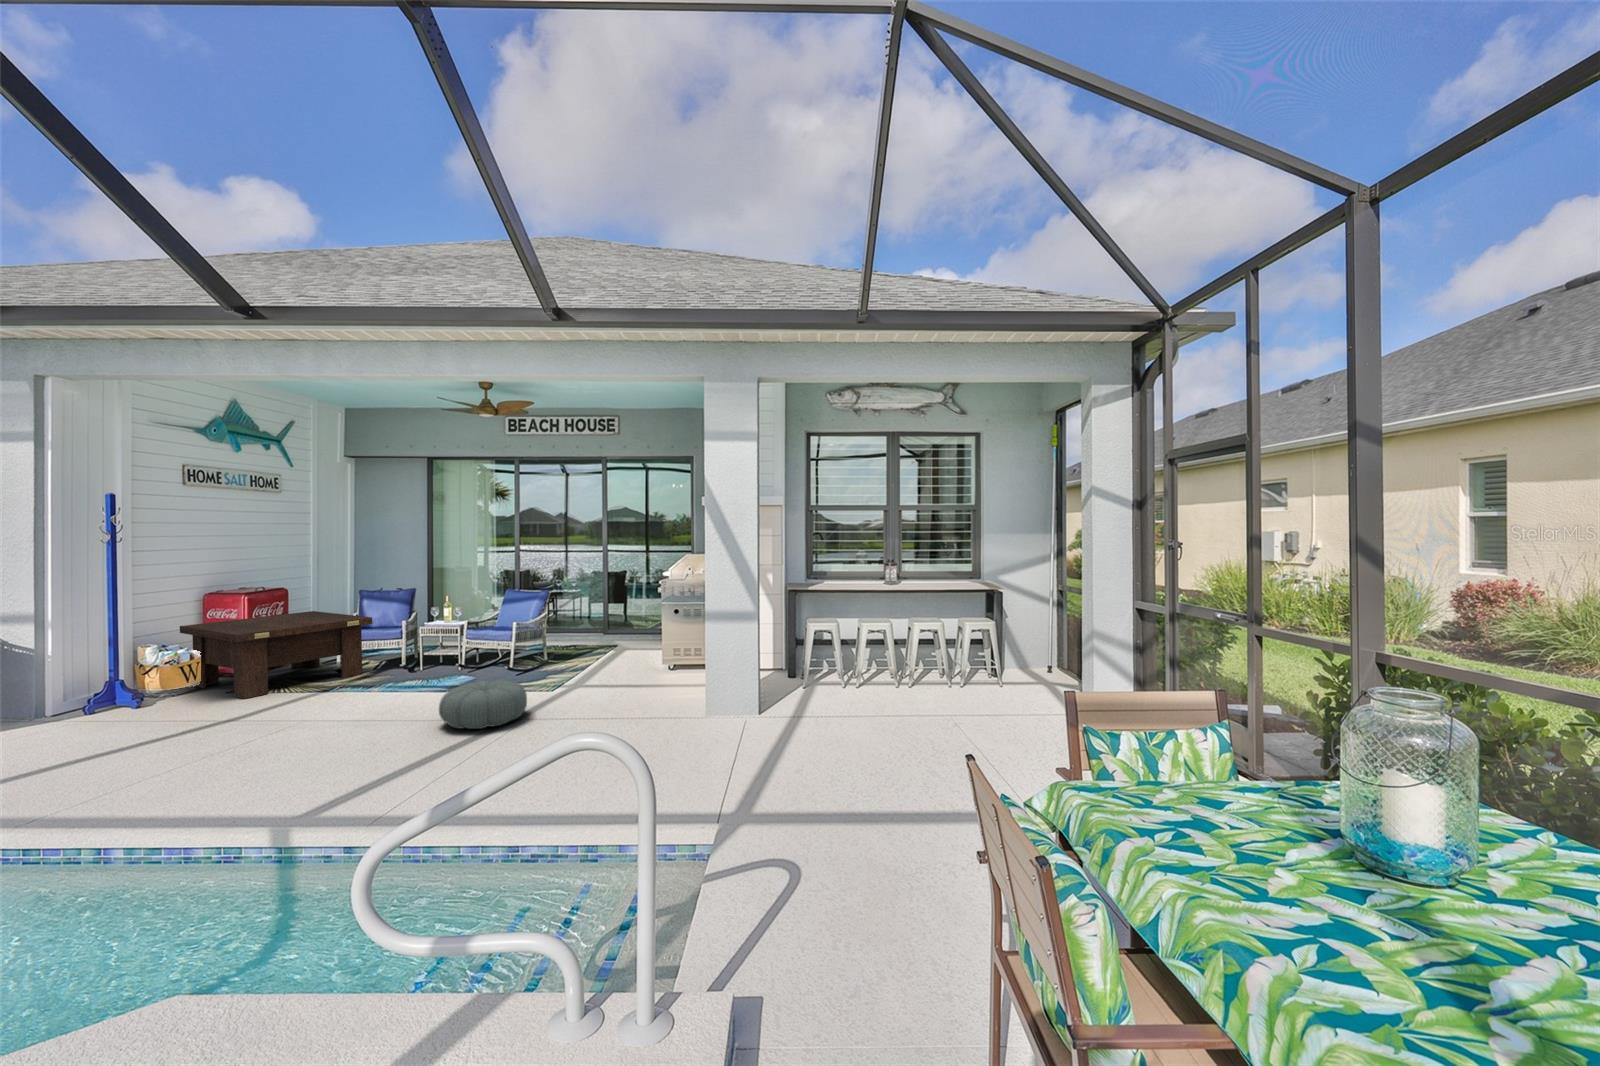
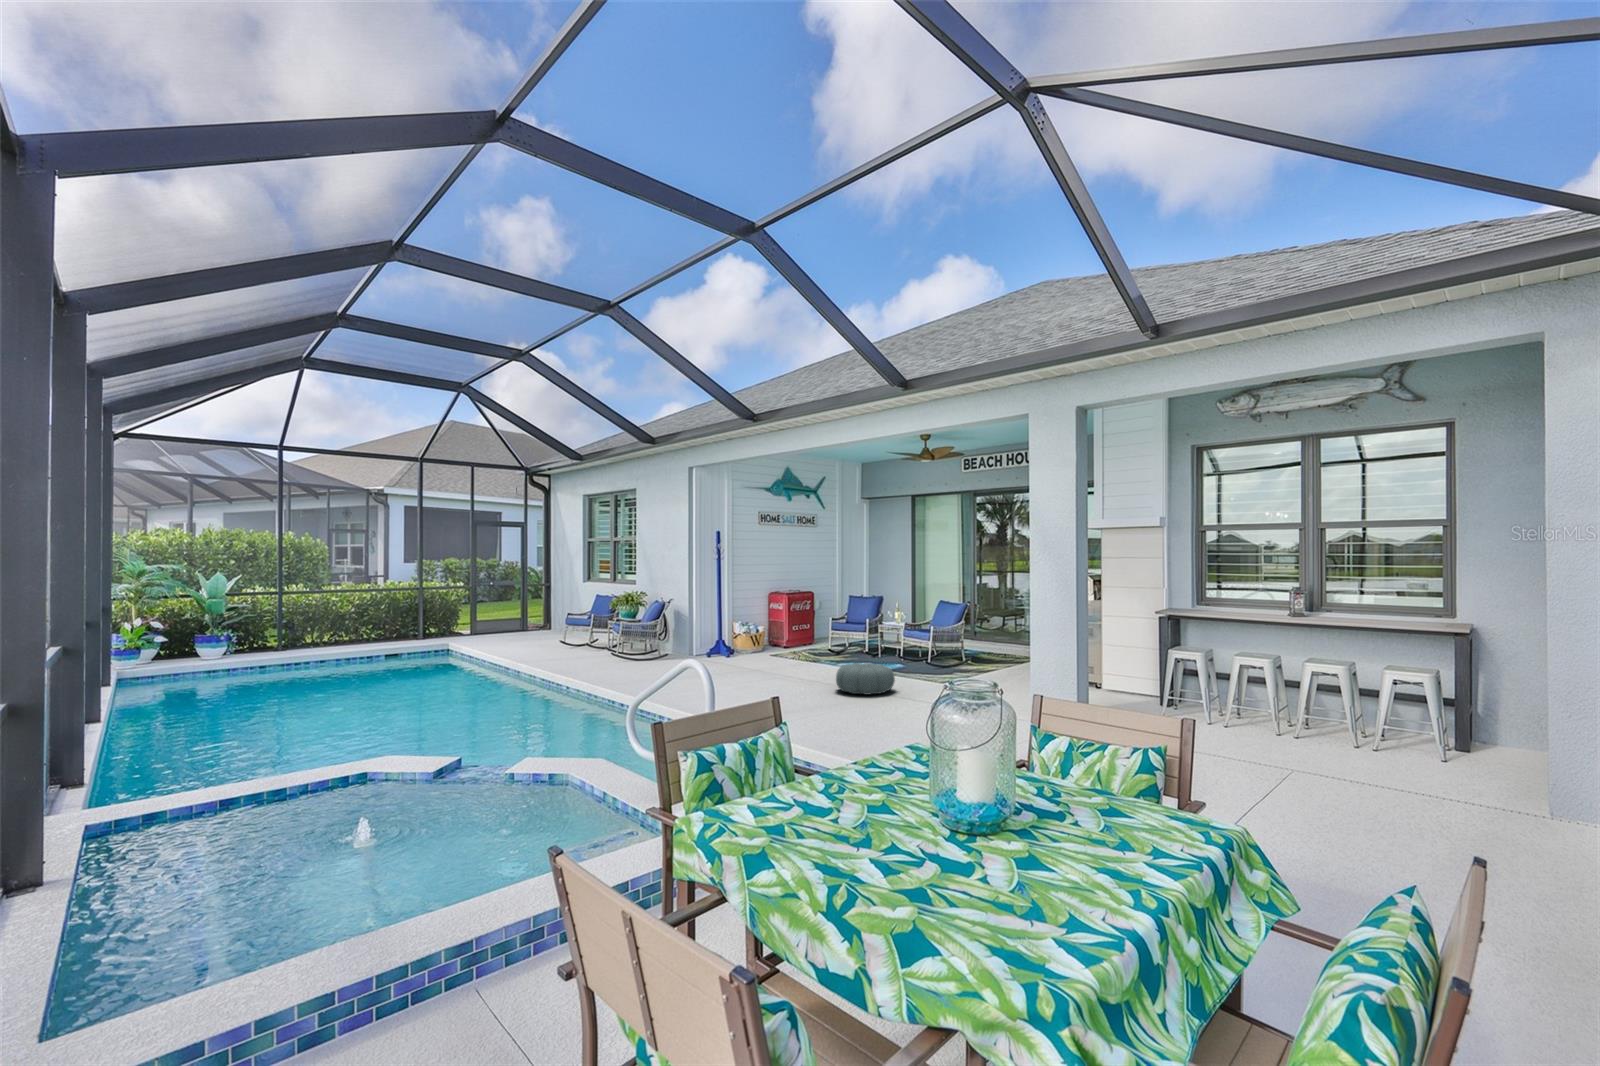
coffee table: present [180,611,372,698] -> none [753,611,846,660]

